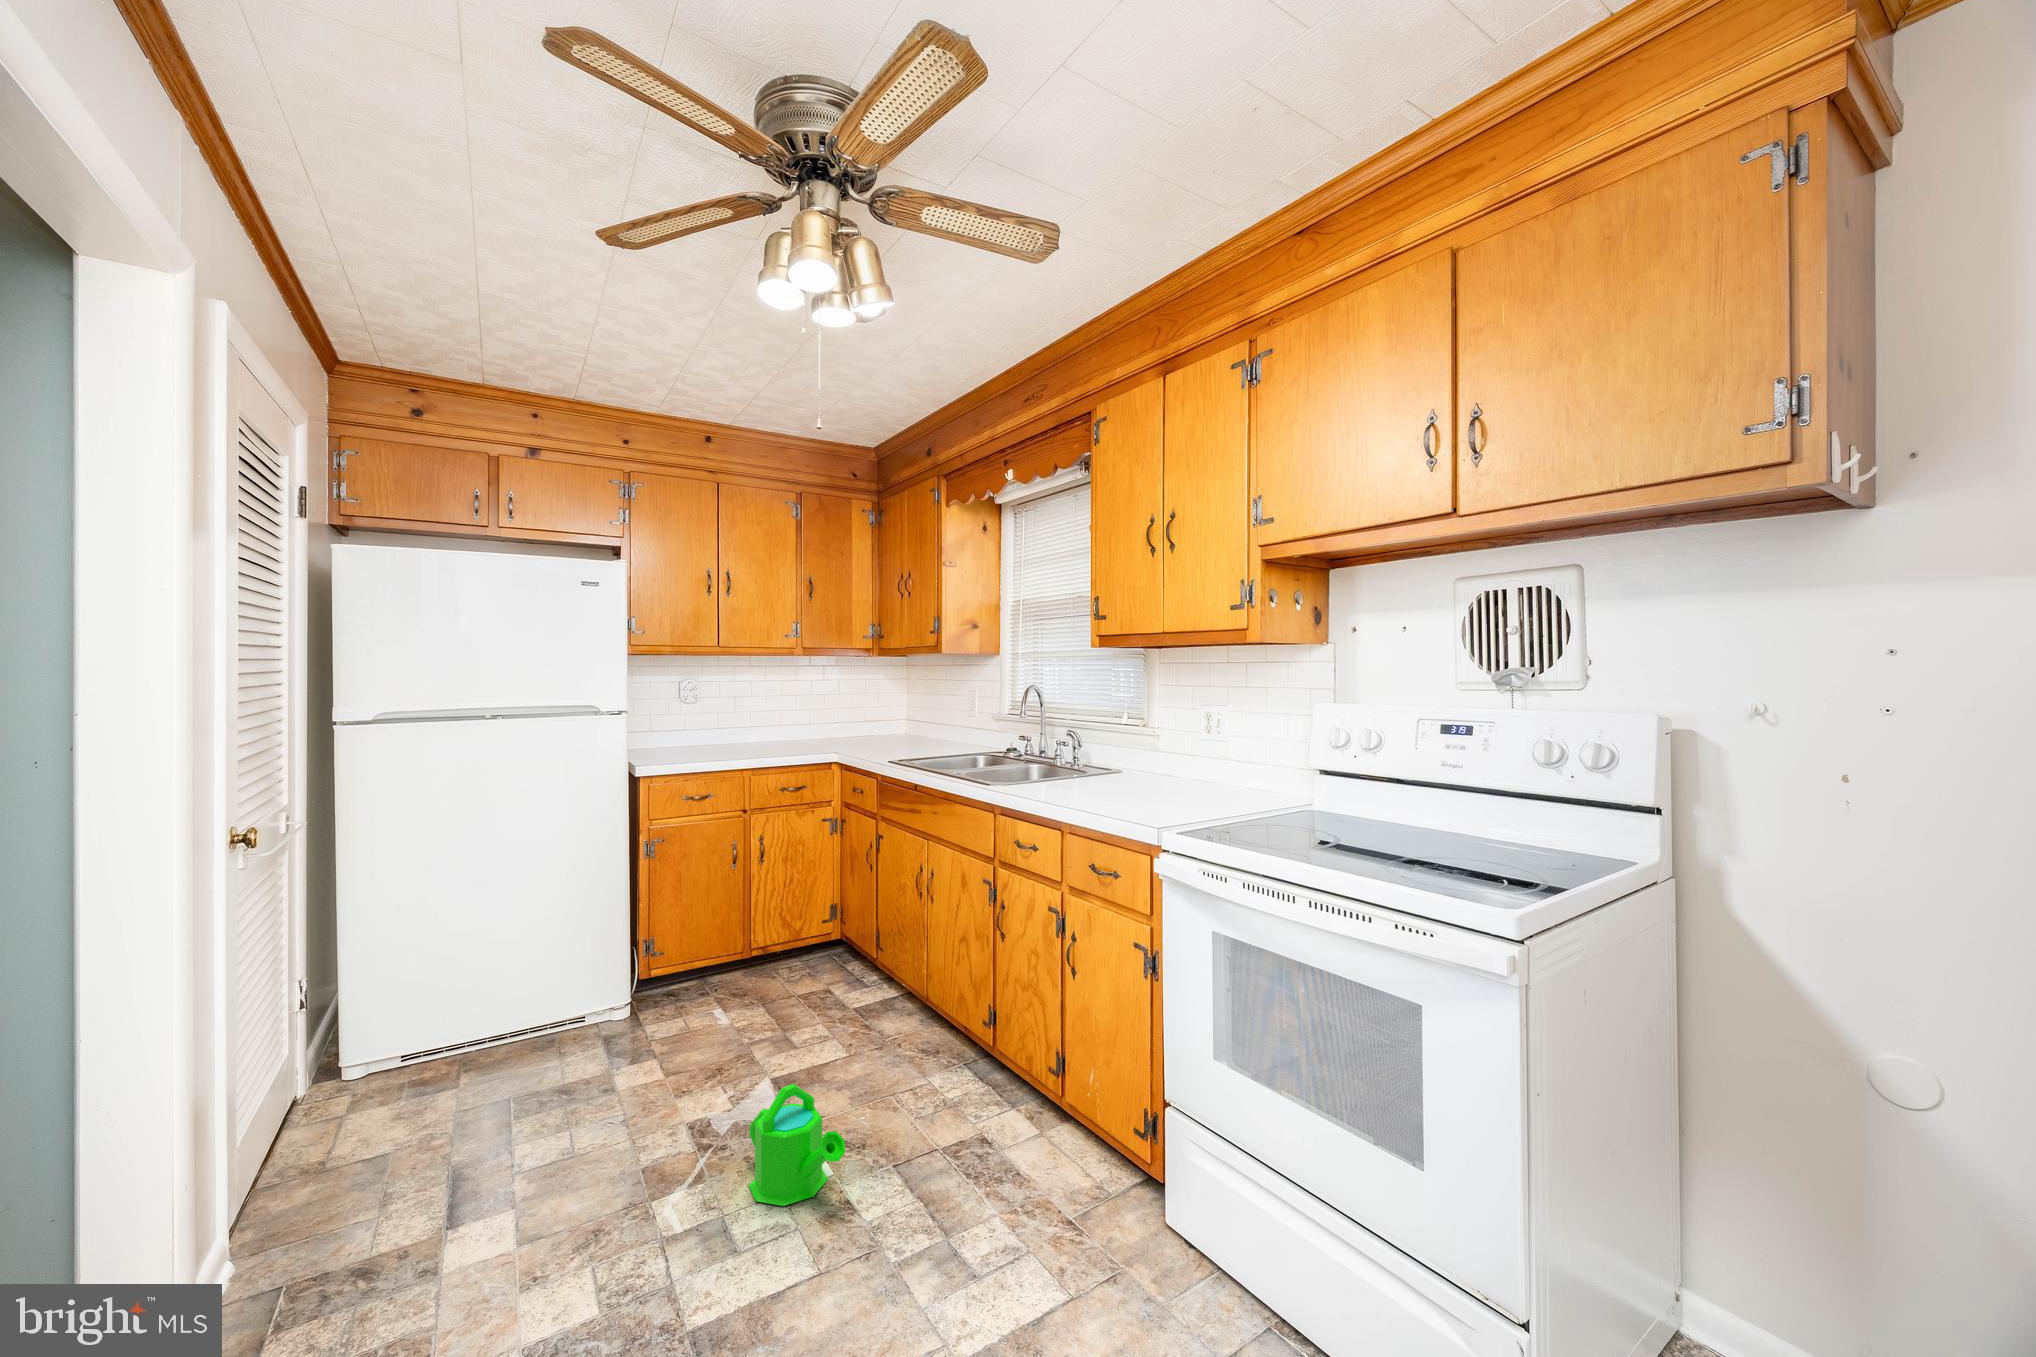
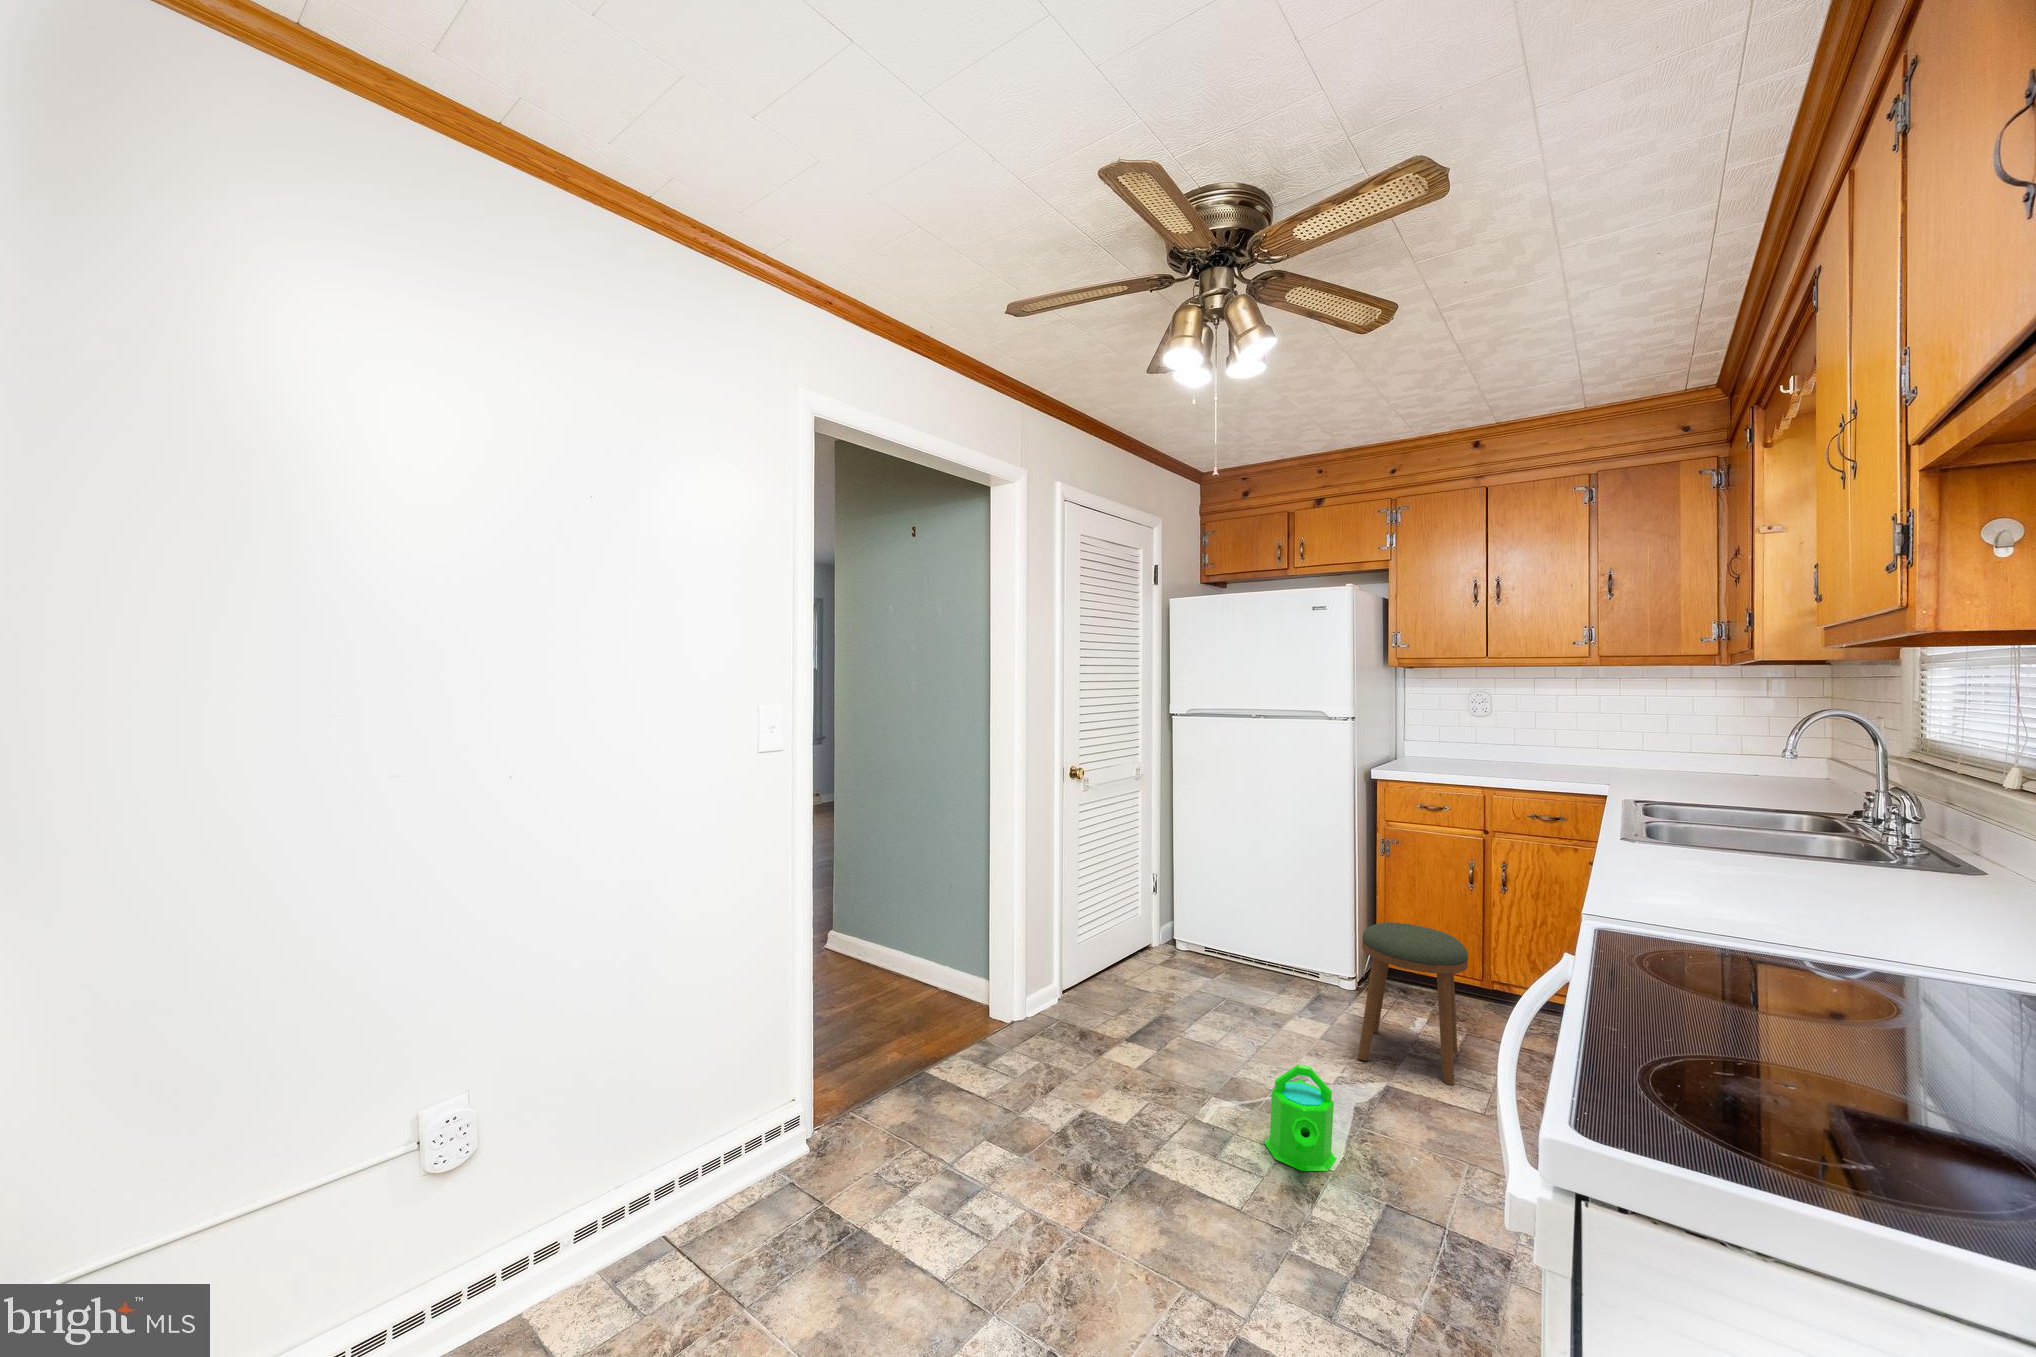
stool: none [692,906,807,1072] -> present [1358,922,1468,1085]

